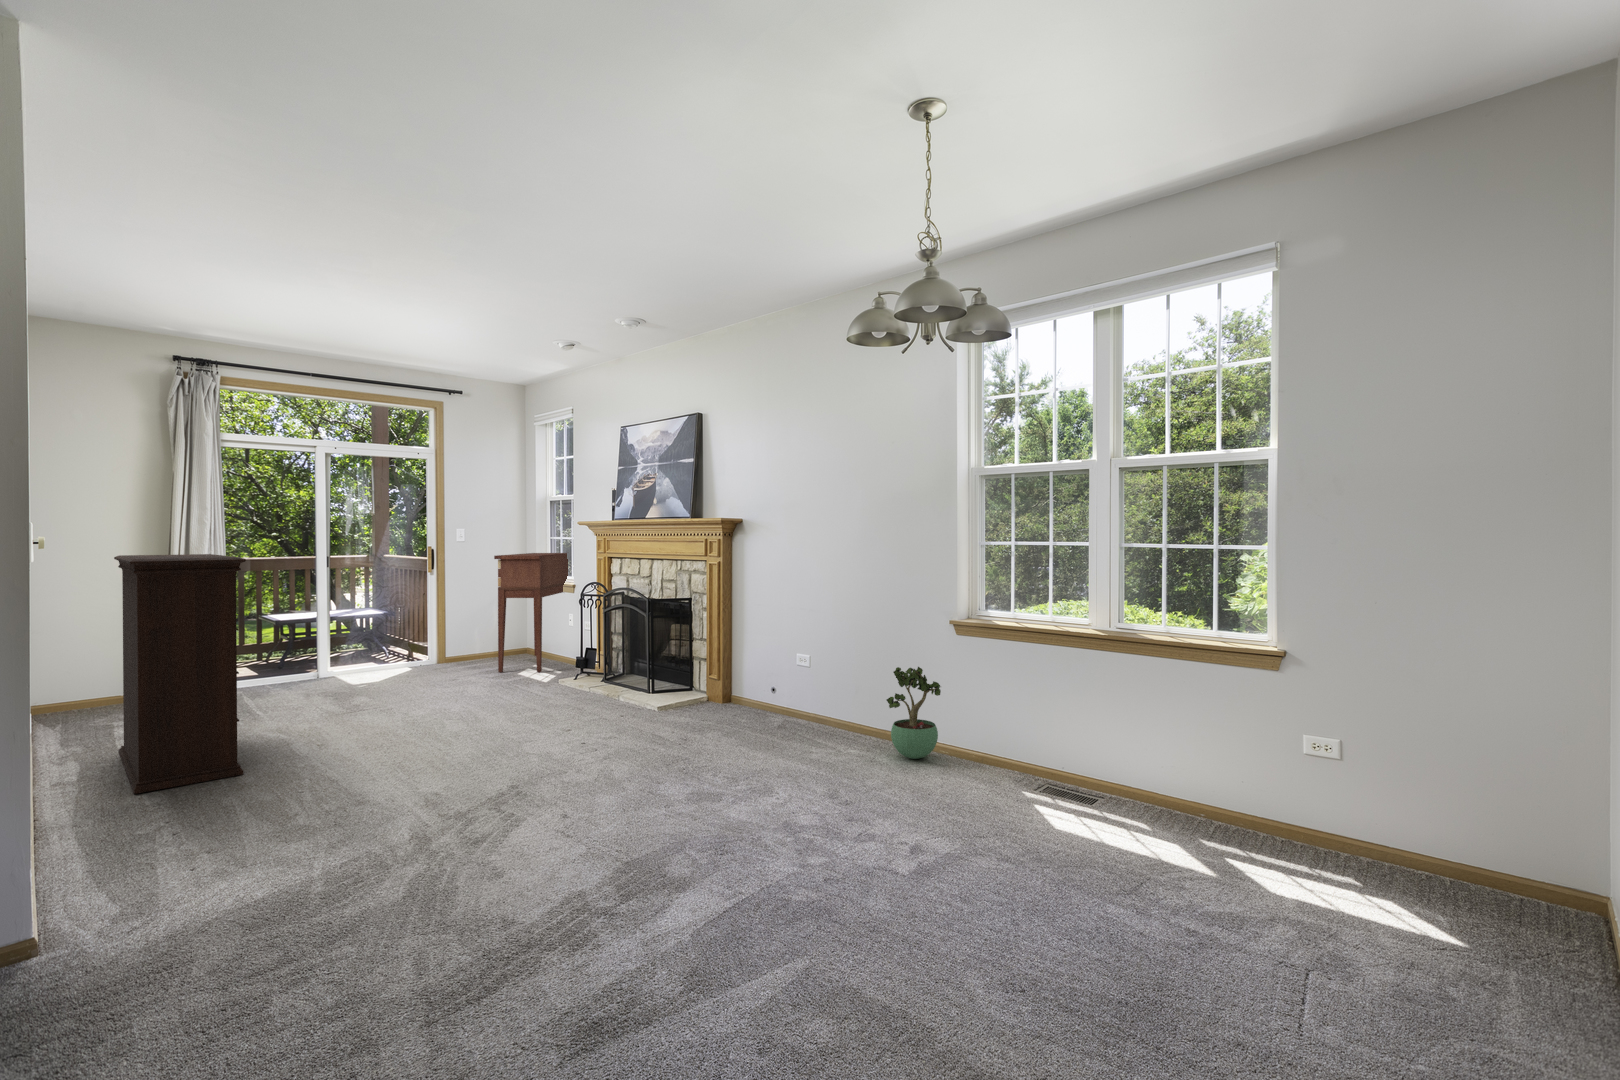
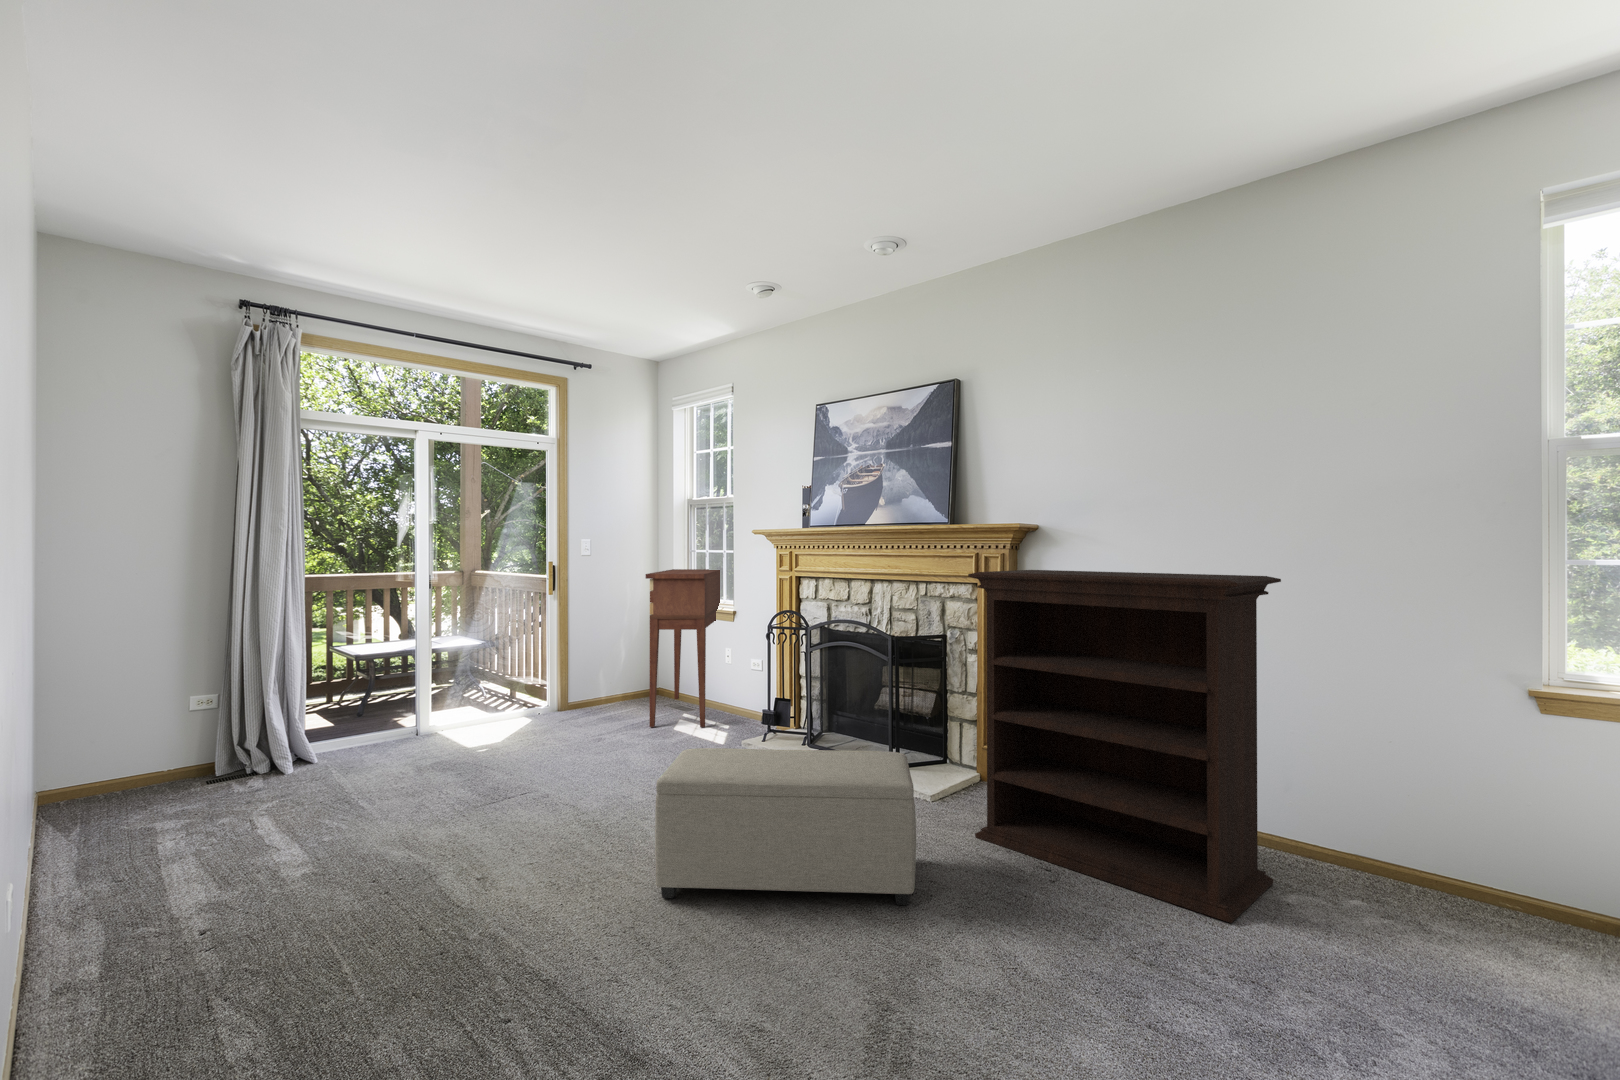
bookshelf: present [114,554,246,794] -> present [968,570,1281,923]
ottoman: none [425,666,604,755] -> present [655,748,916,905]
potted plant: present [887,667,941,759] -> none [1413,768,1547,923]

